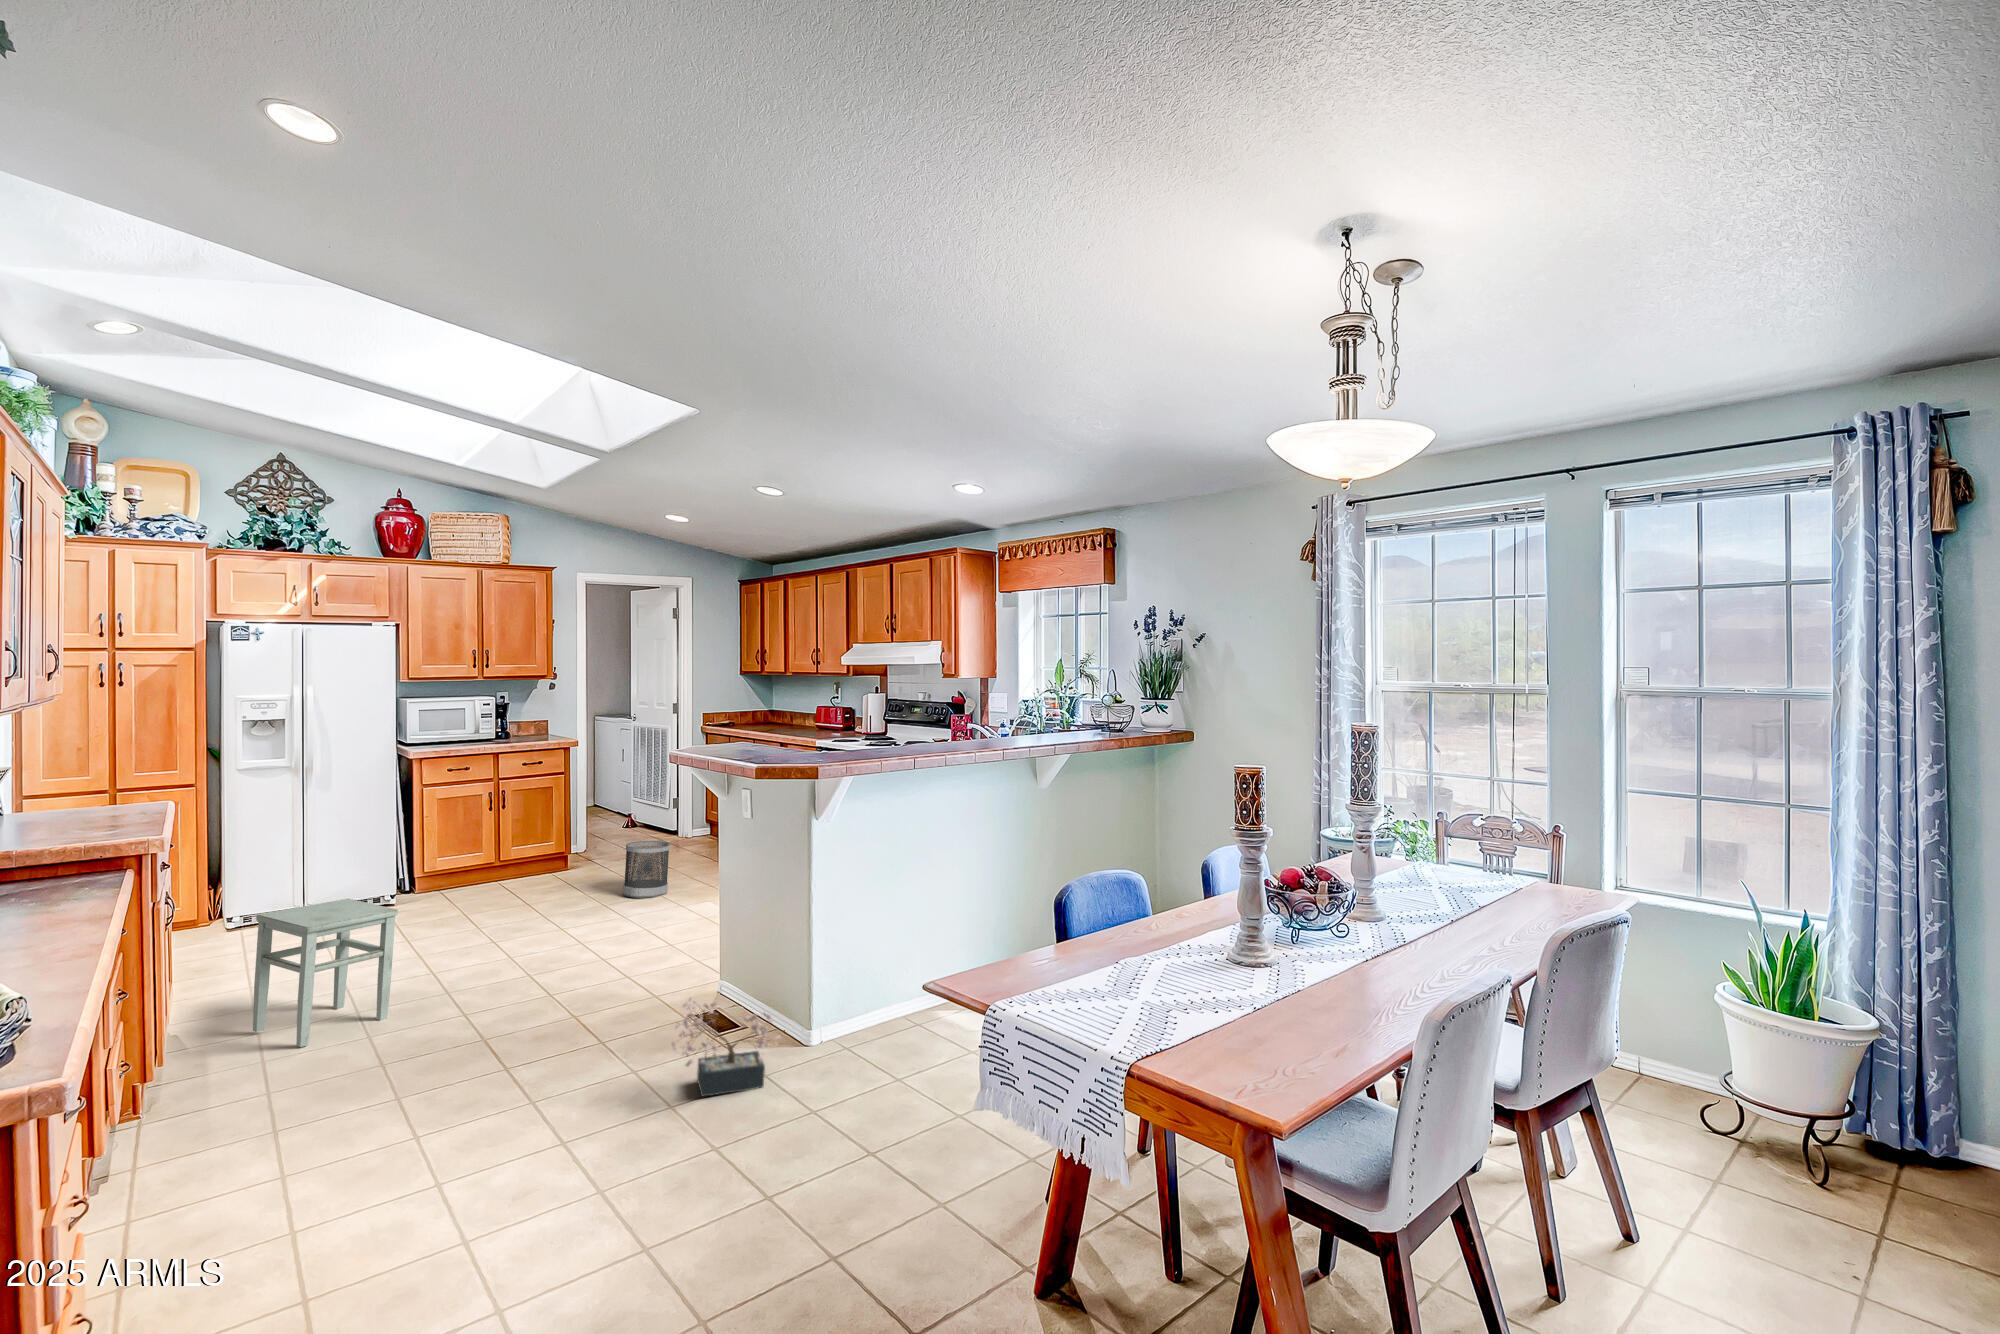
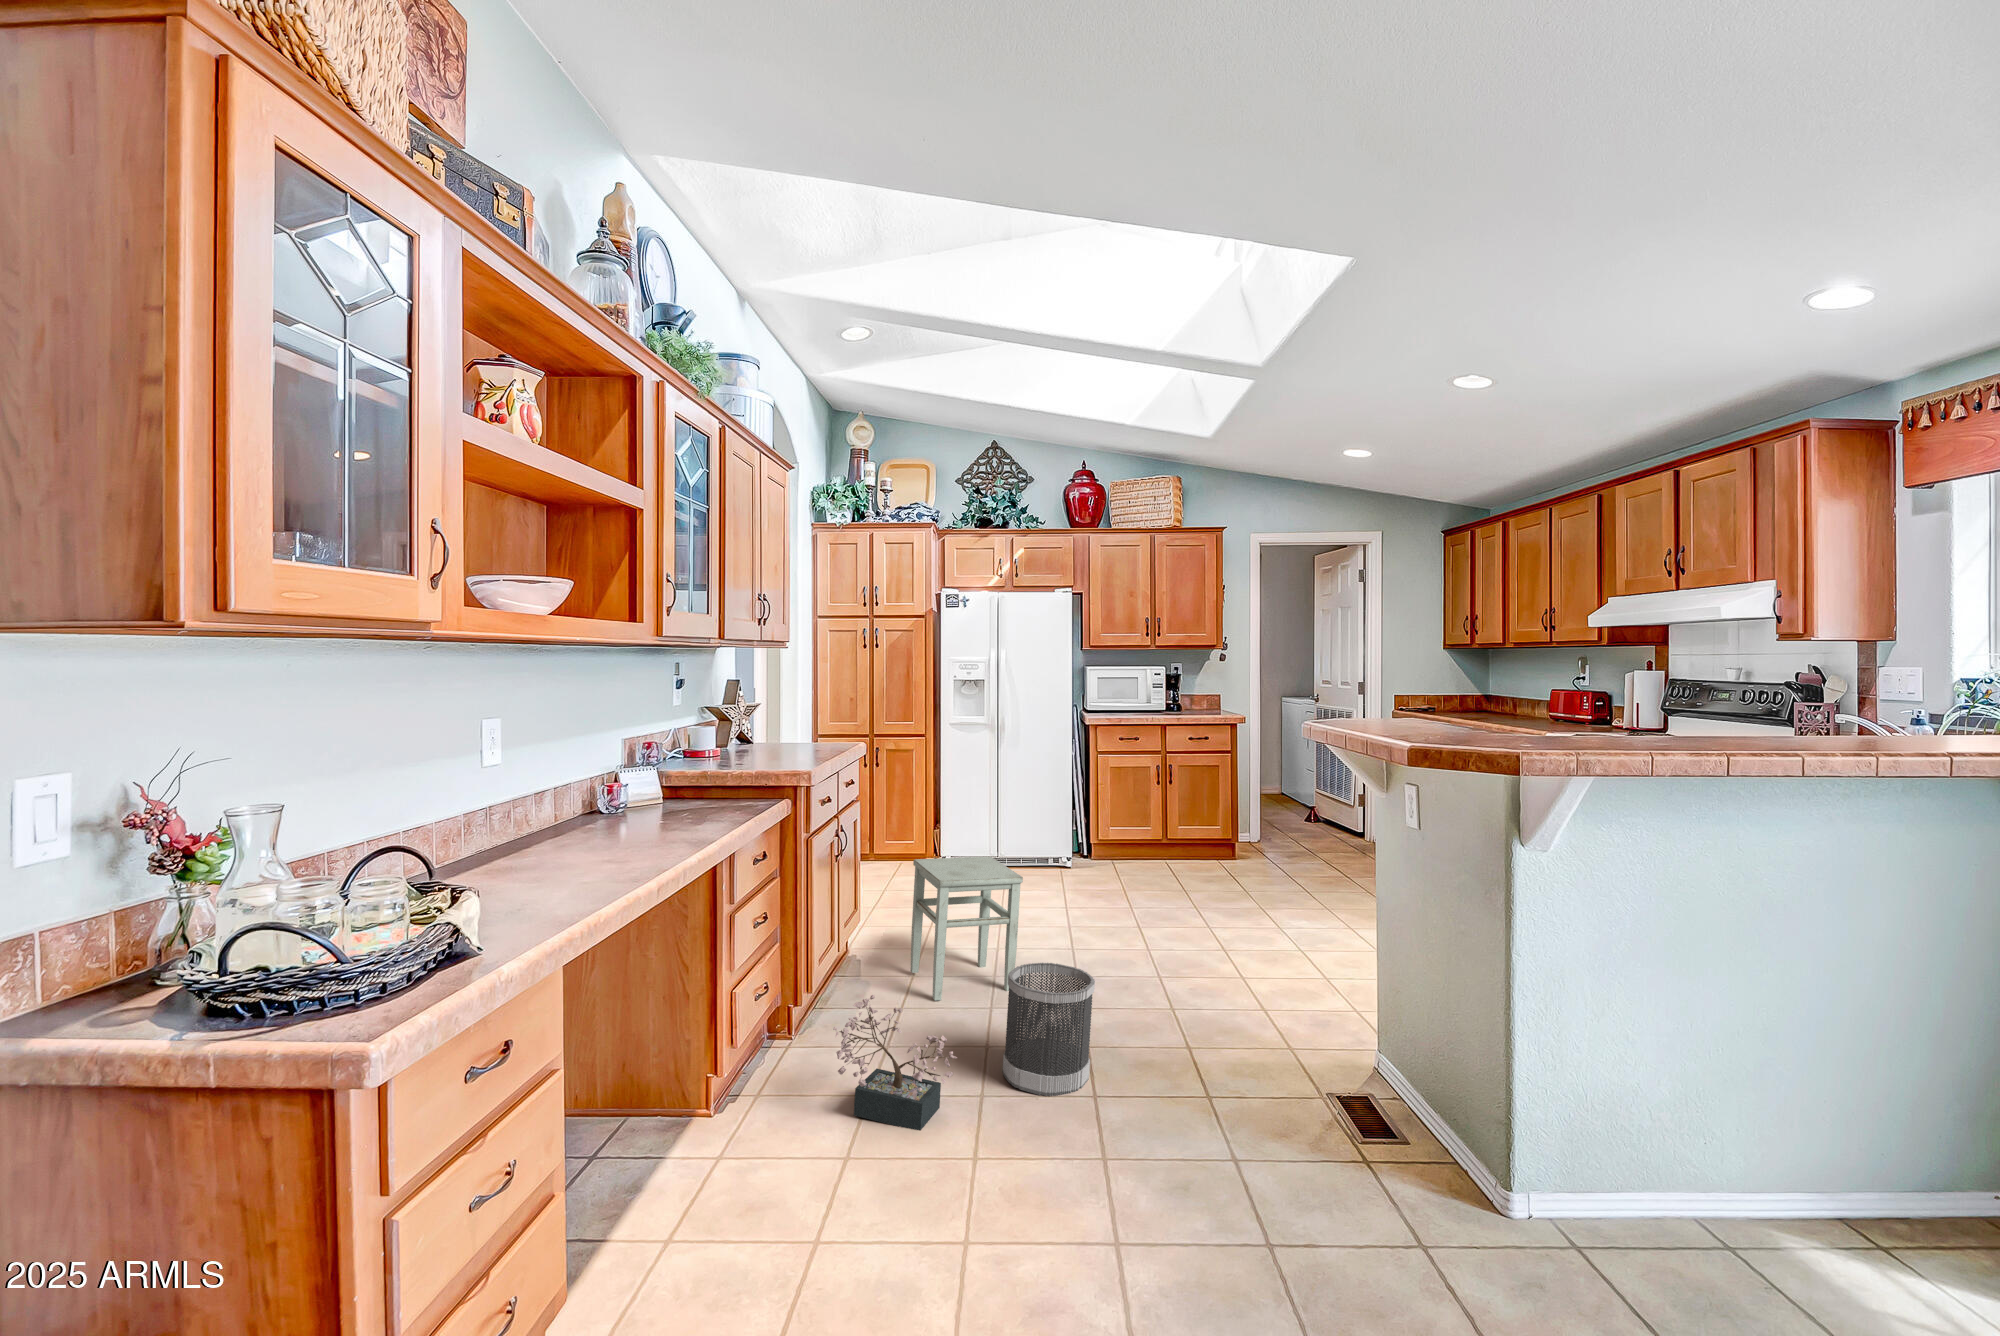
wastebasket: present [623,841,670,898] -> present [1002,963,1095,1096]
decorative plant: present [672,998,781,1097] -> present [833,995,957,1131]

